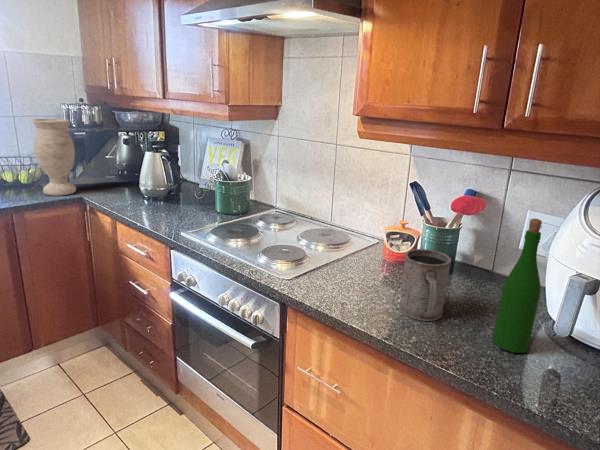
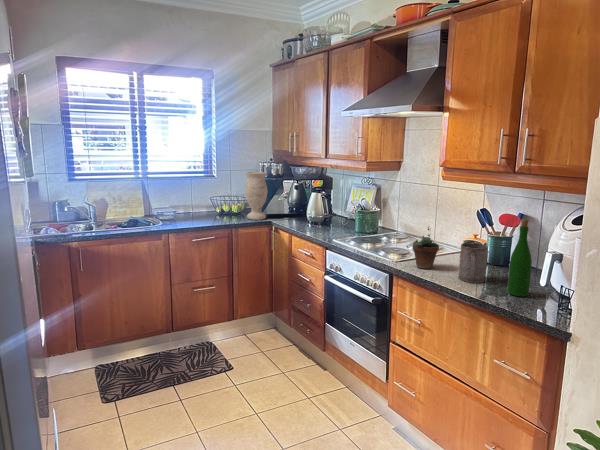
succulent plant: none [319,220,362,292] -> present [413,227,439,269]

